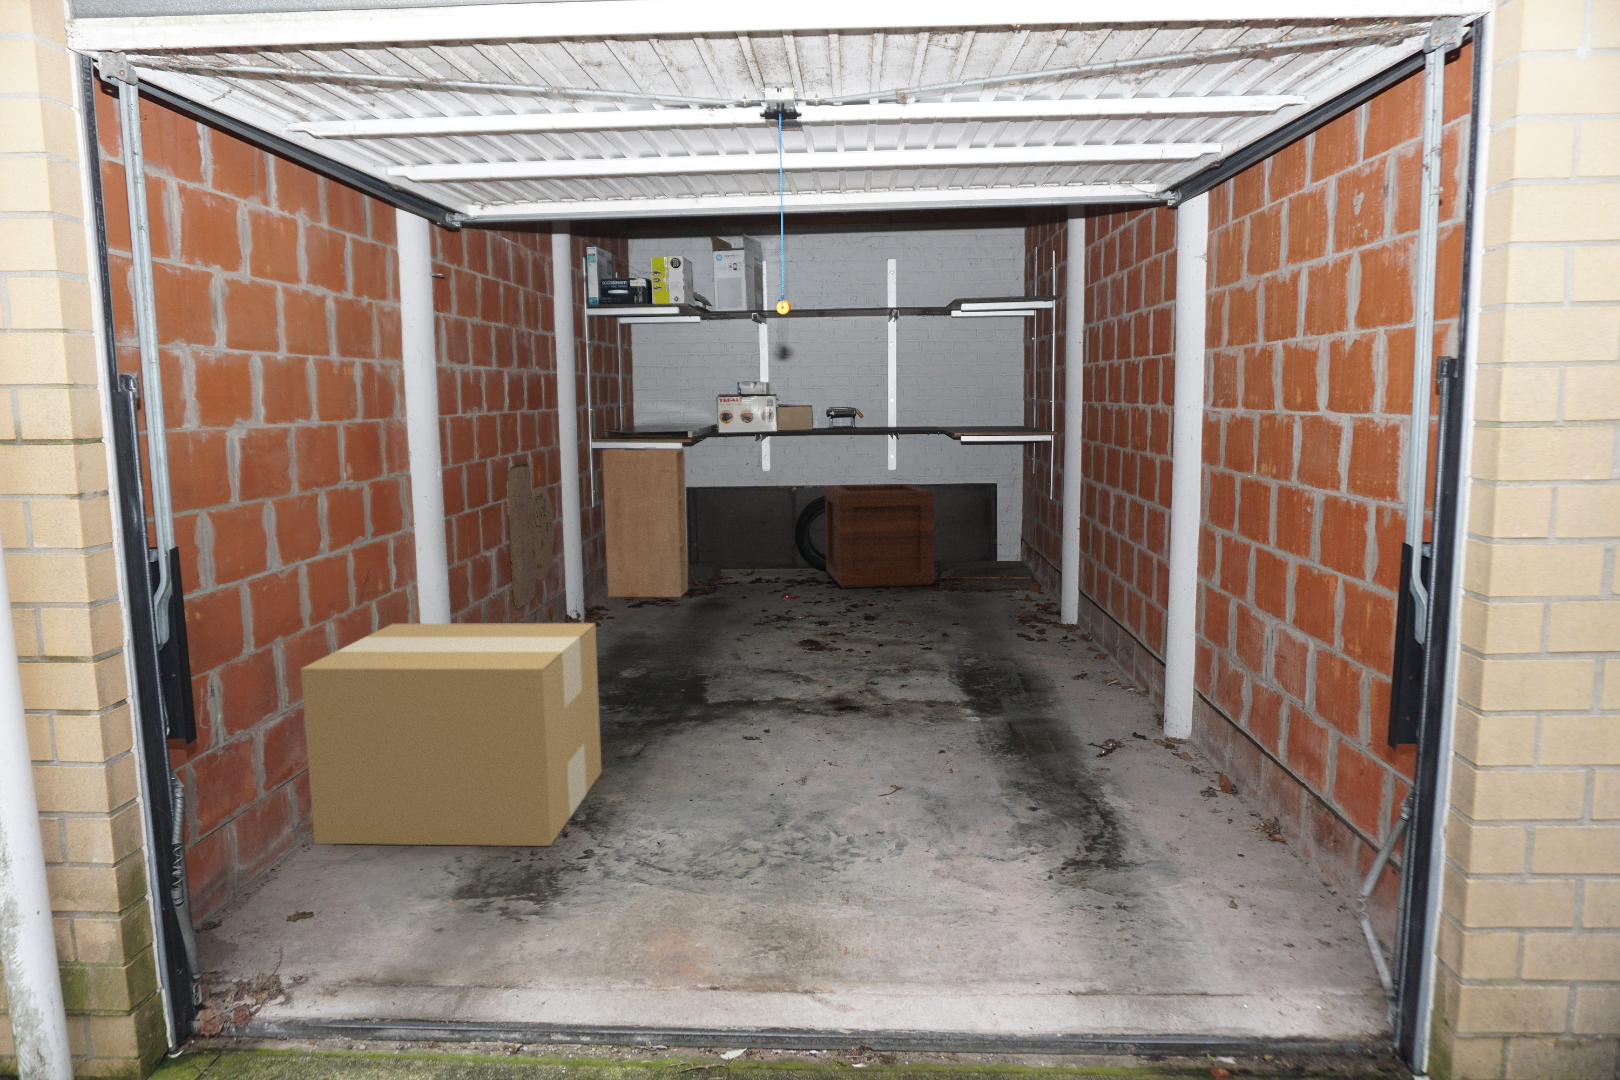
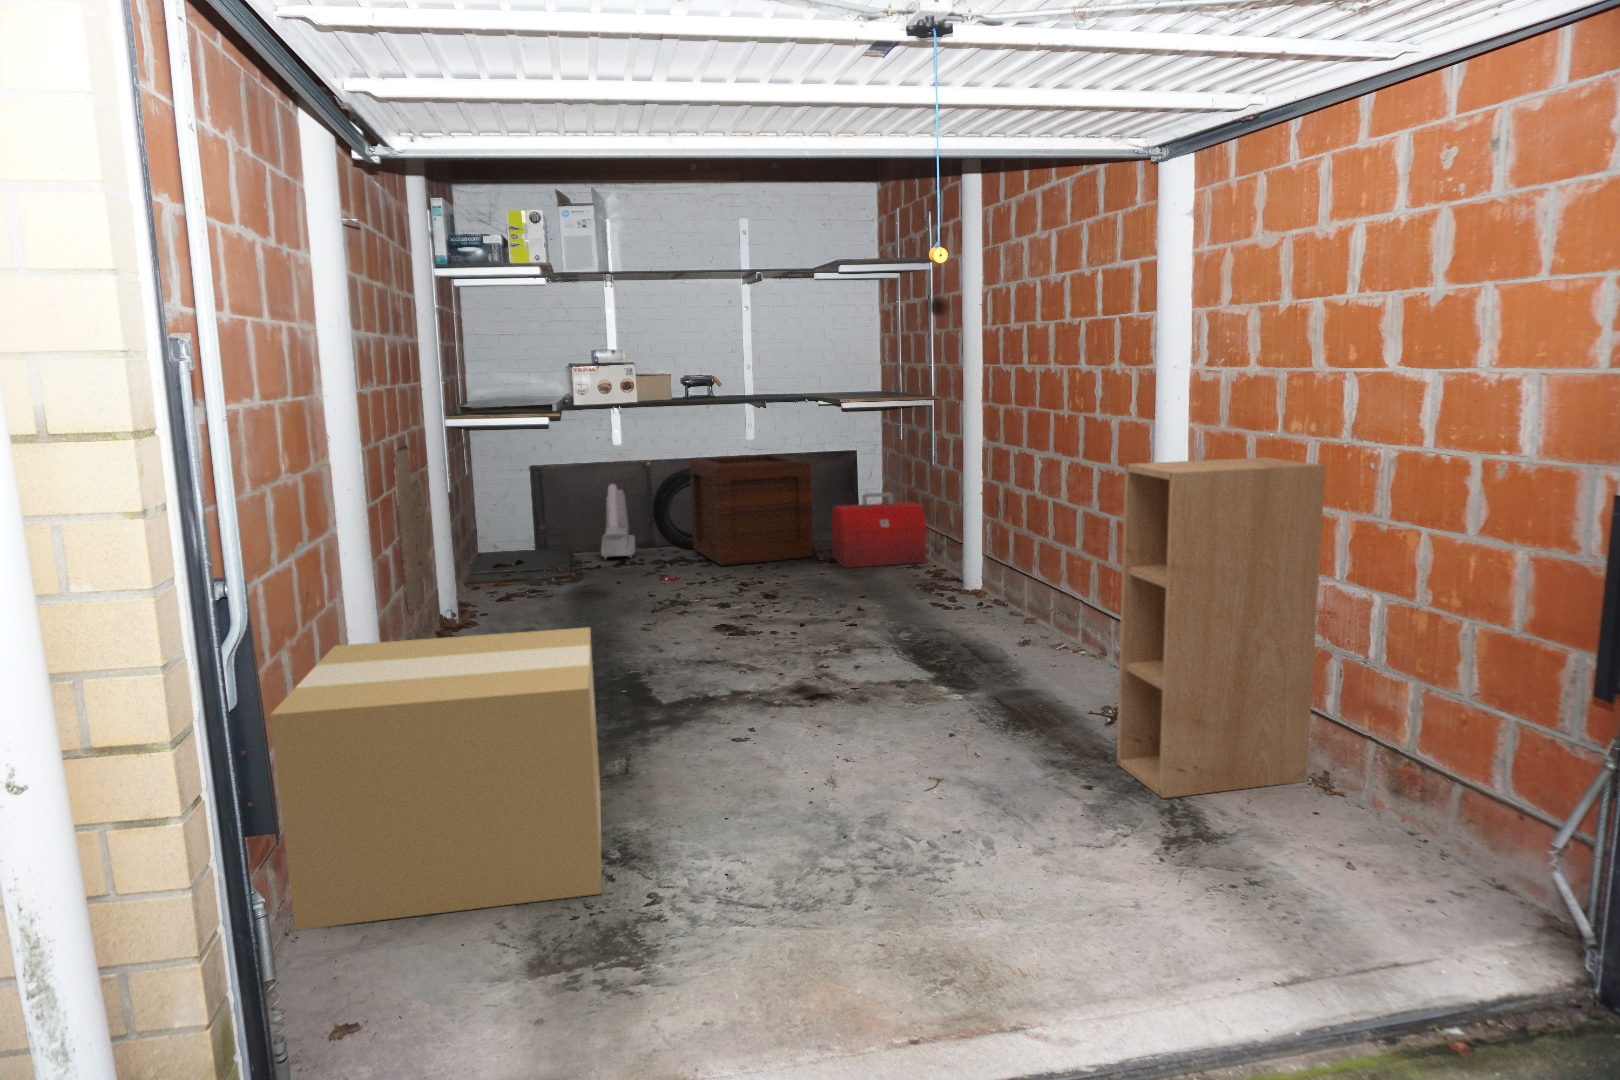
shelving unit: present [602,447,688,597] -> present [1117,457,1326,798]
vacuum cleaner: none [734,506,774,577] -> present [601,484,636,559]
toolbox: none [952,525,1041,597] -> present [831,492,926,568]

